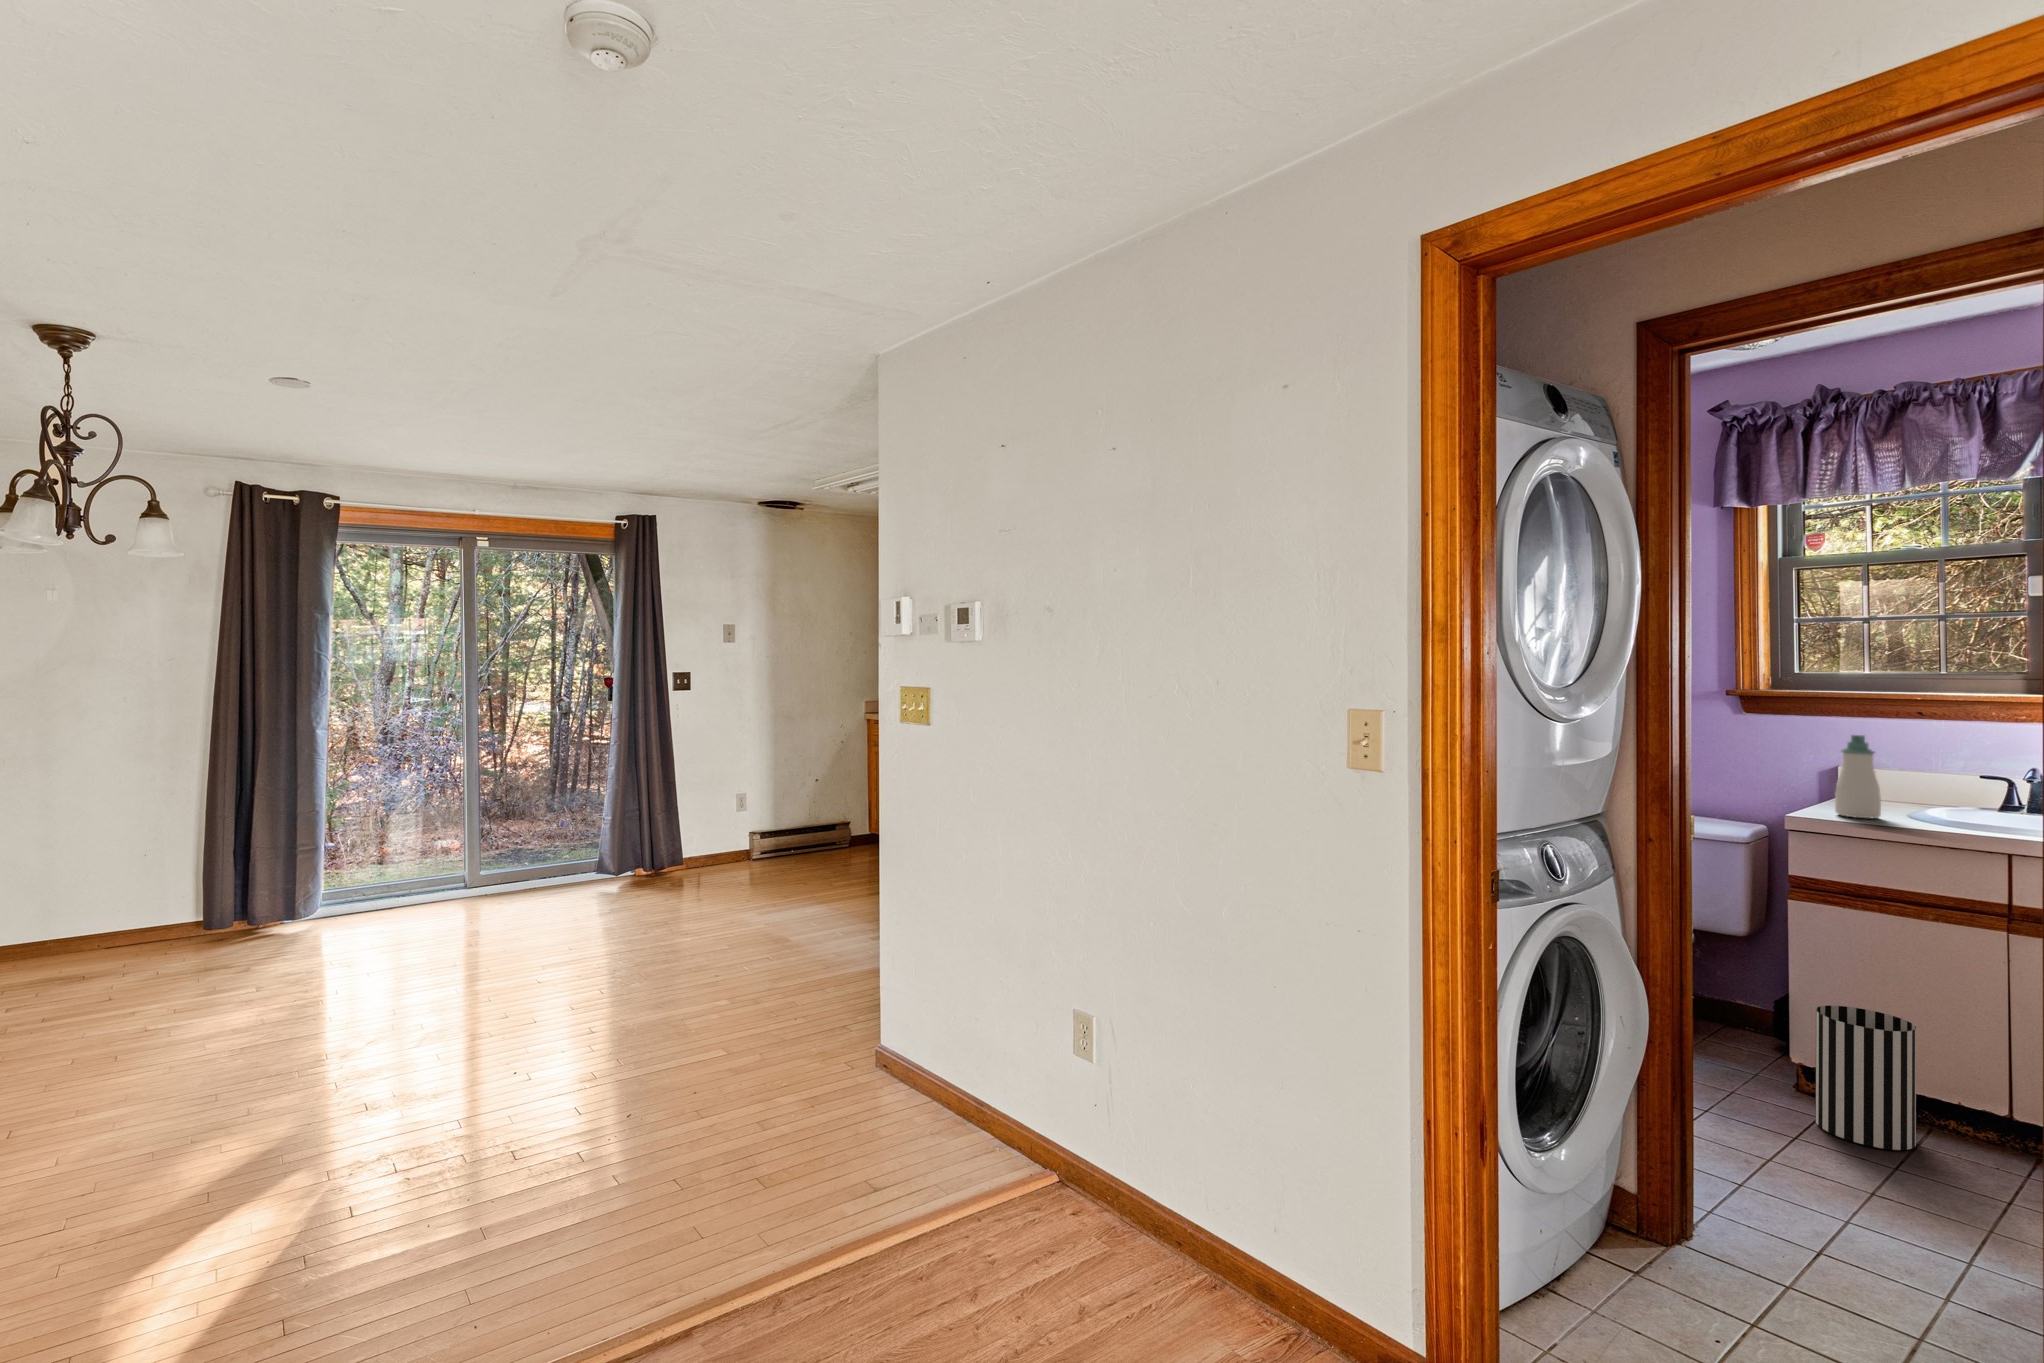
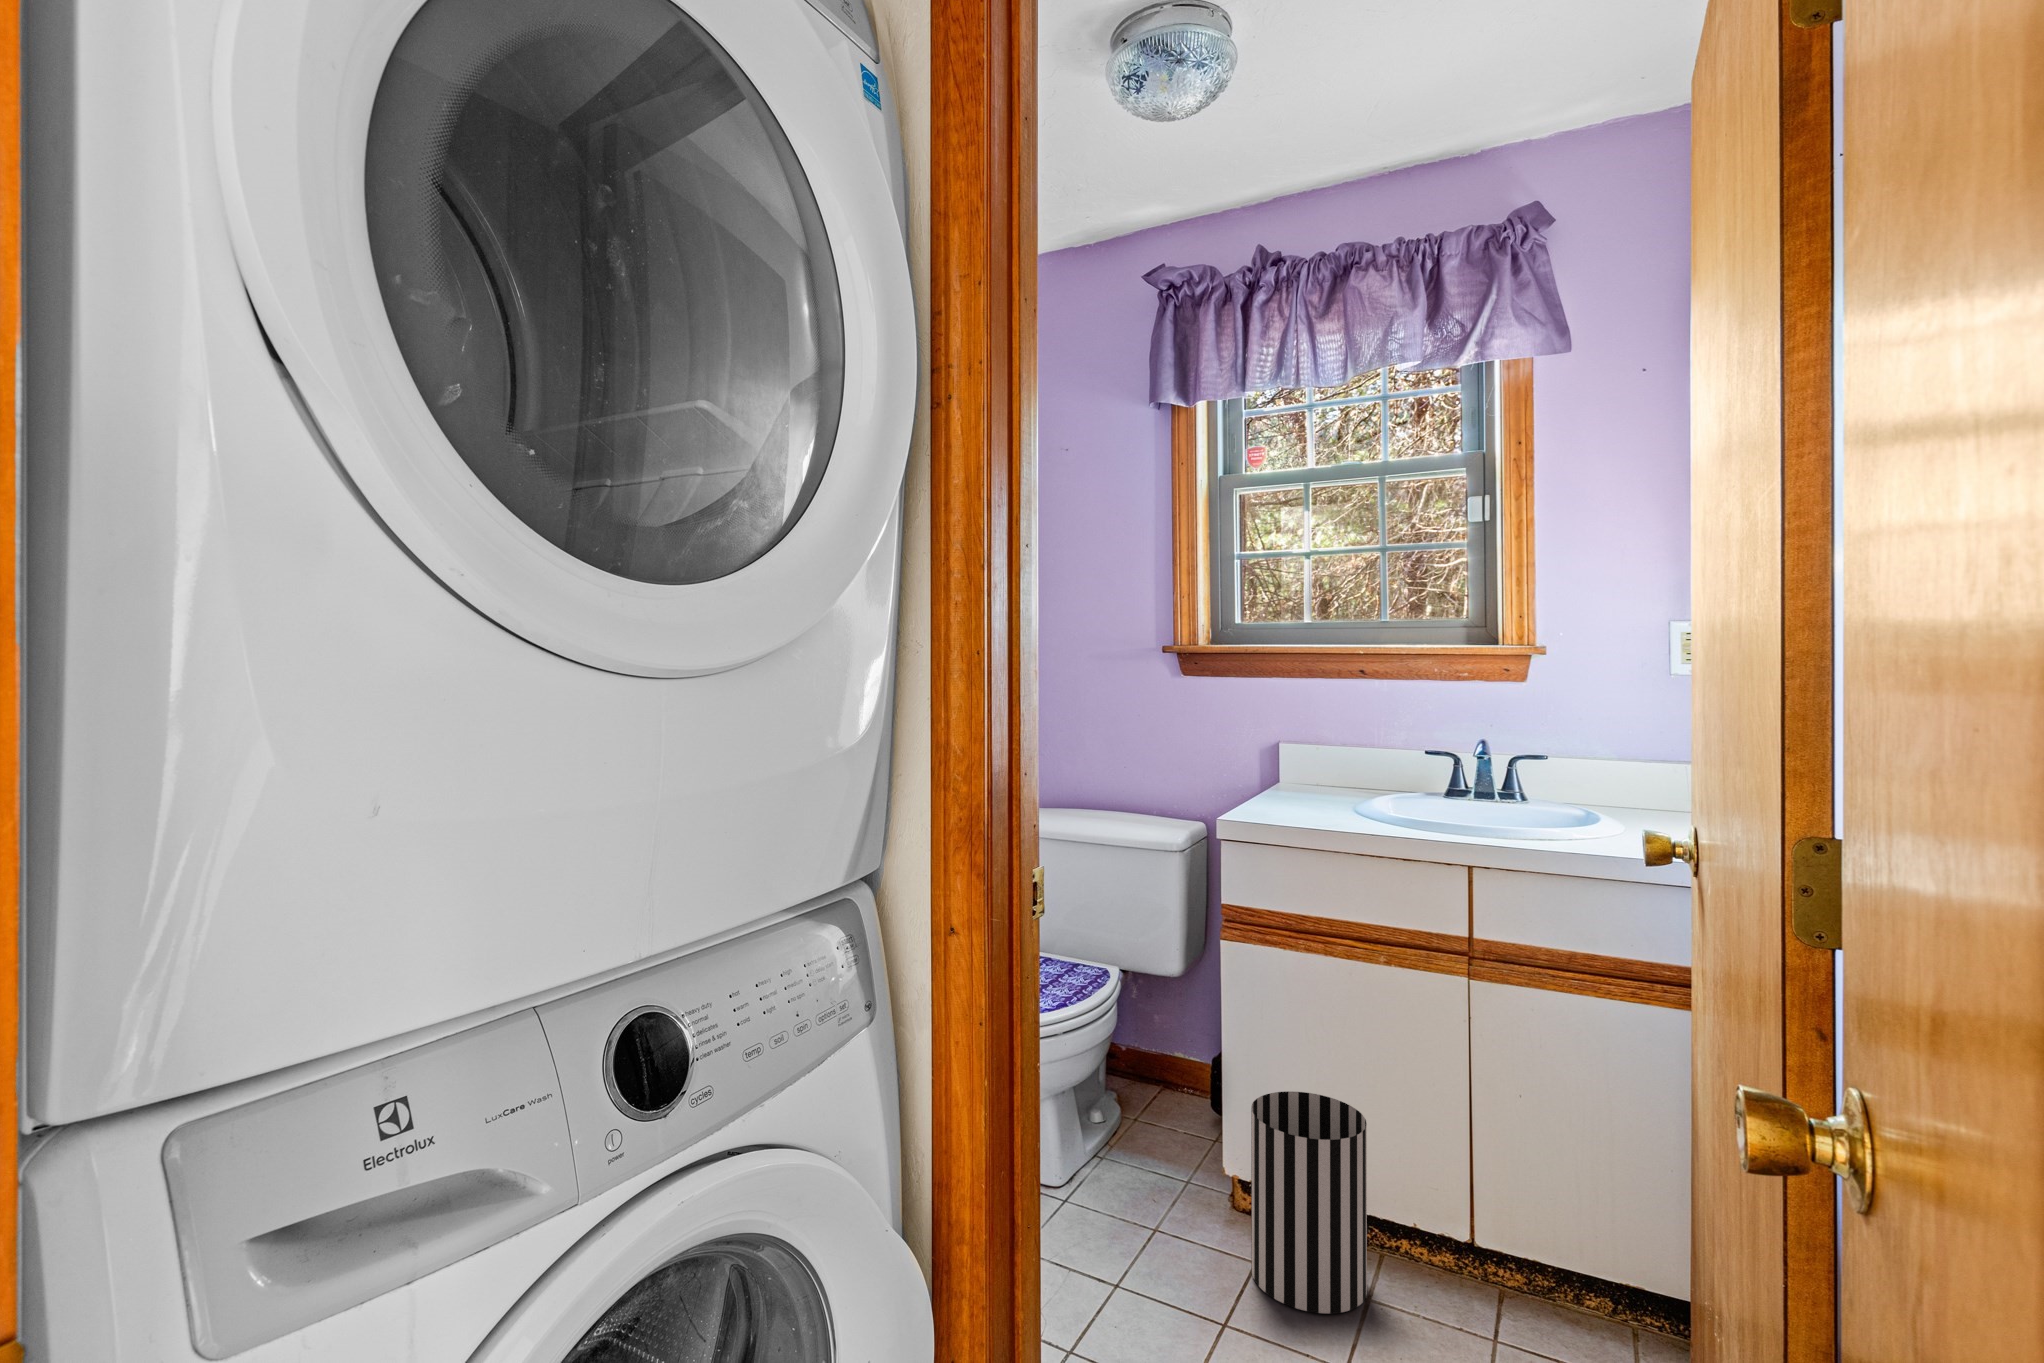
soap bottle: present [1835,735,1881,819] -> none [1274,705,1325,821]

